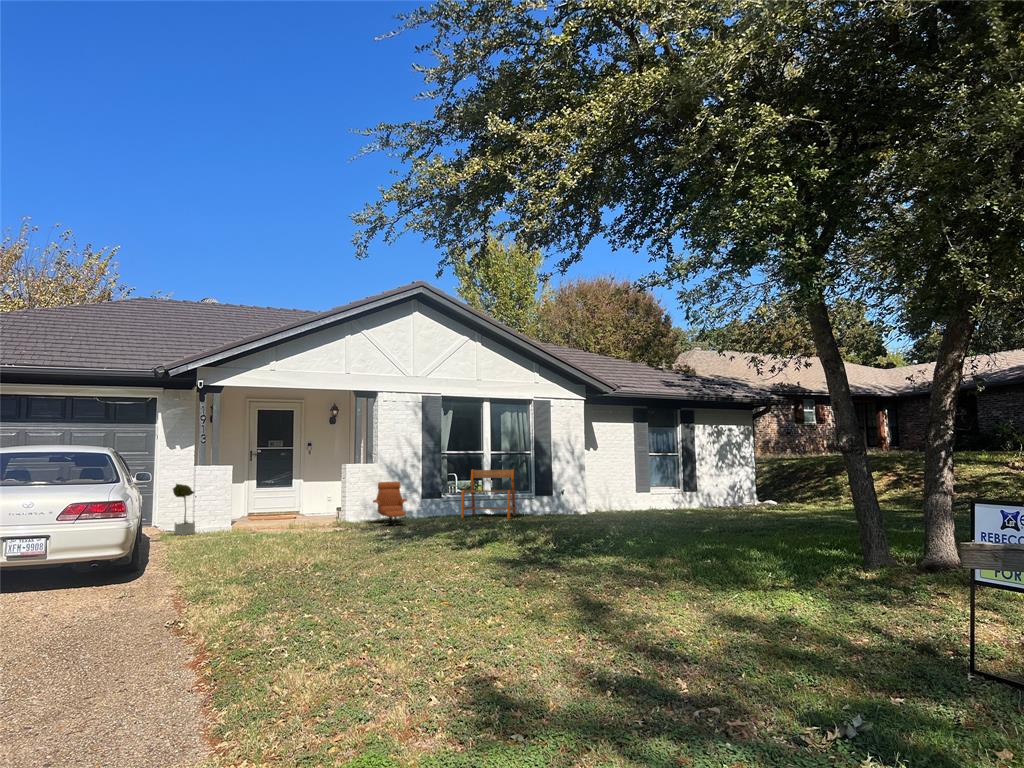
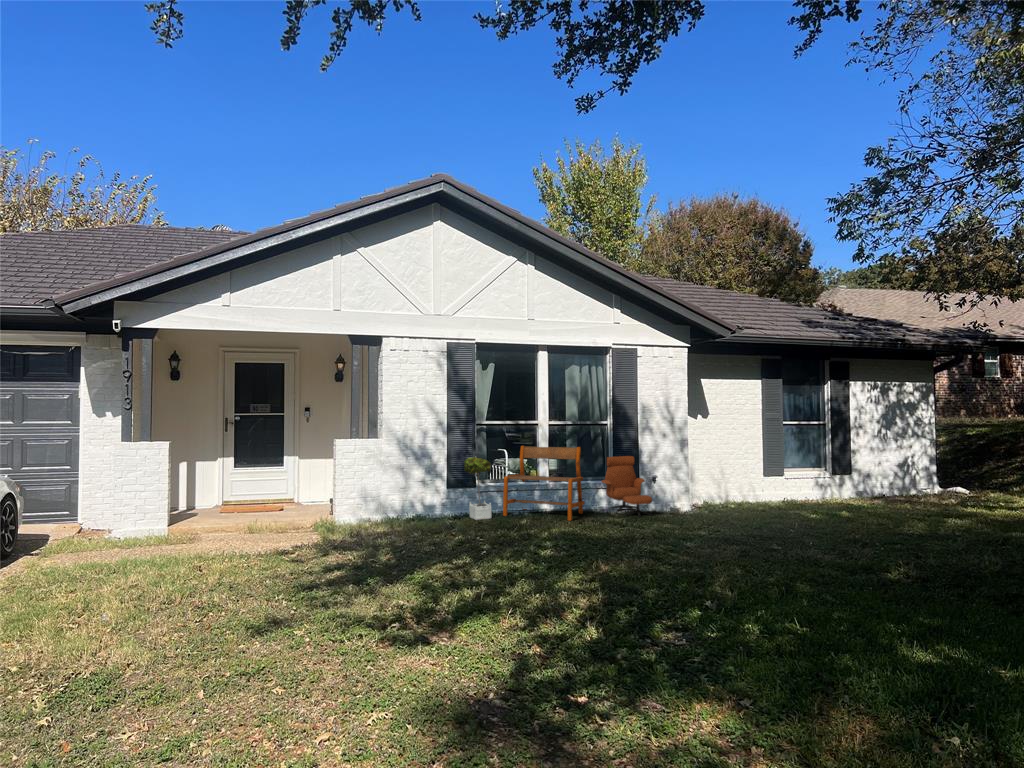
lounge chair: present [373,482,407,526] -> present [601,456,653,517]
potted tree: present [173,484,195,535] -> present [464,457,492,520]

